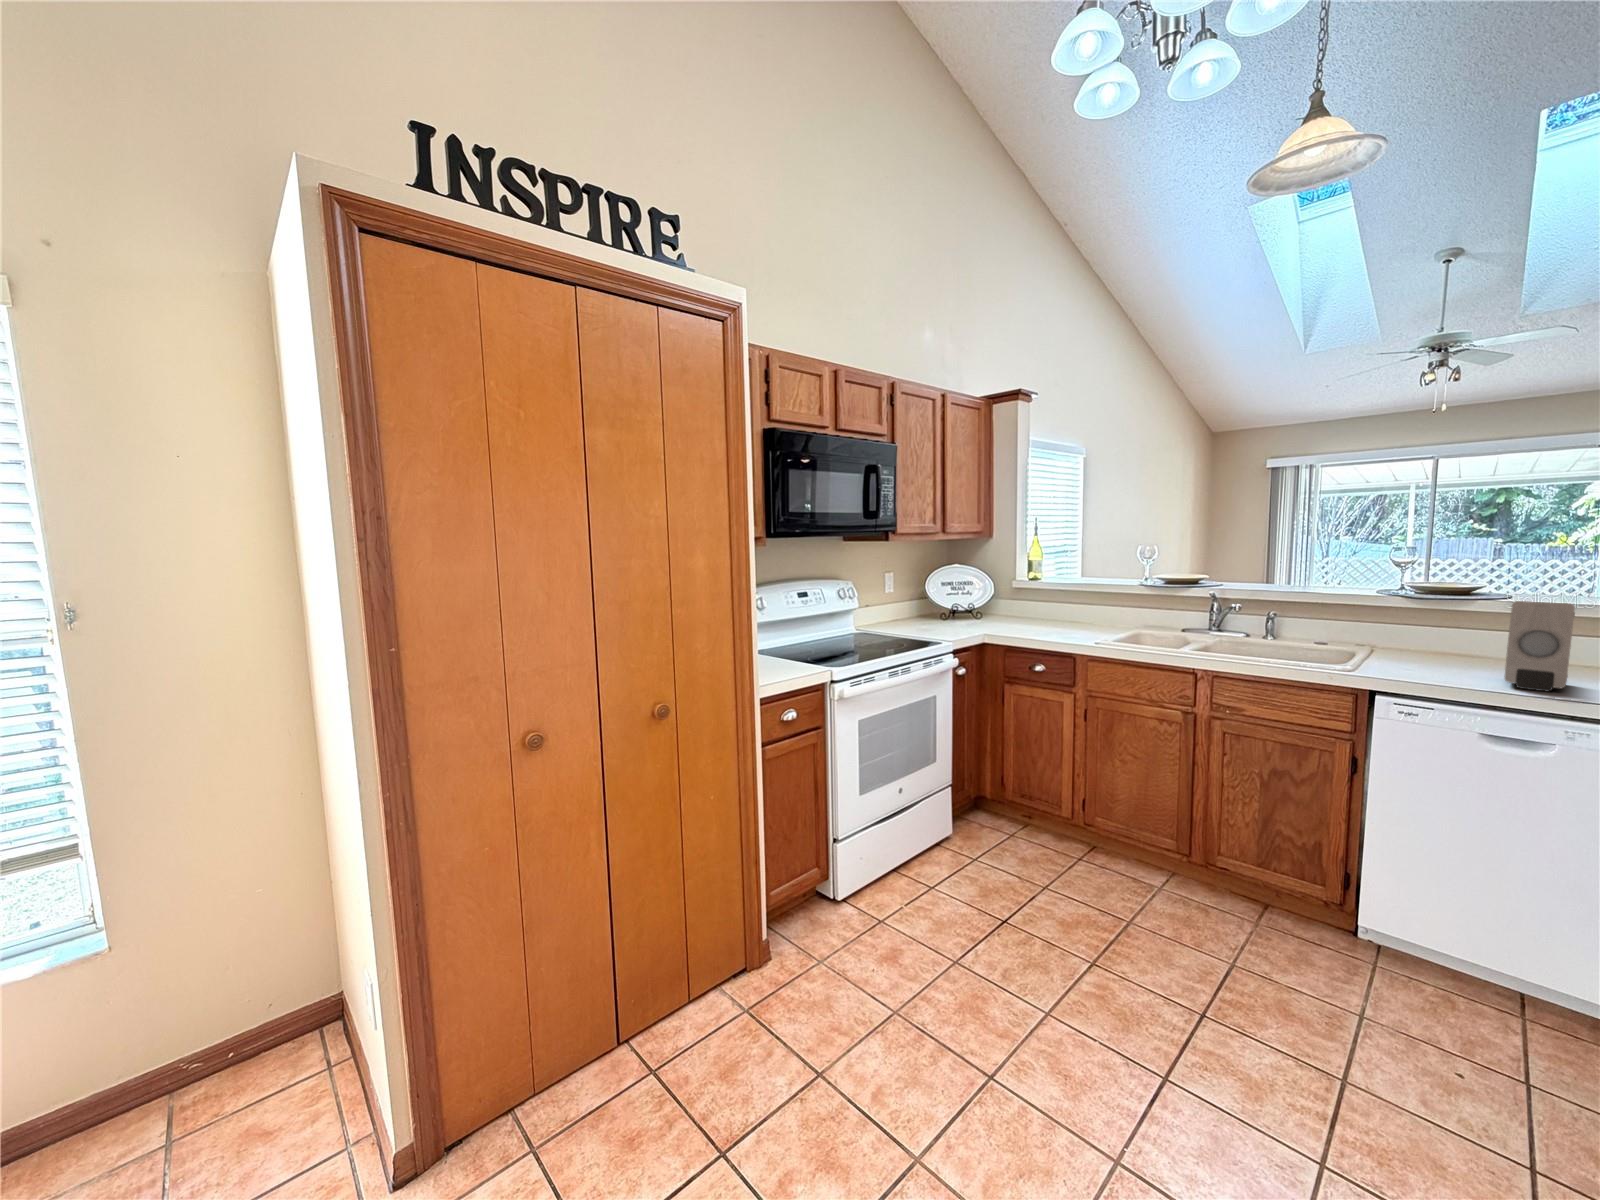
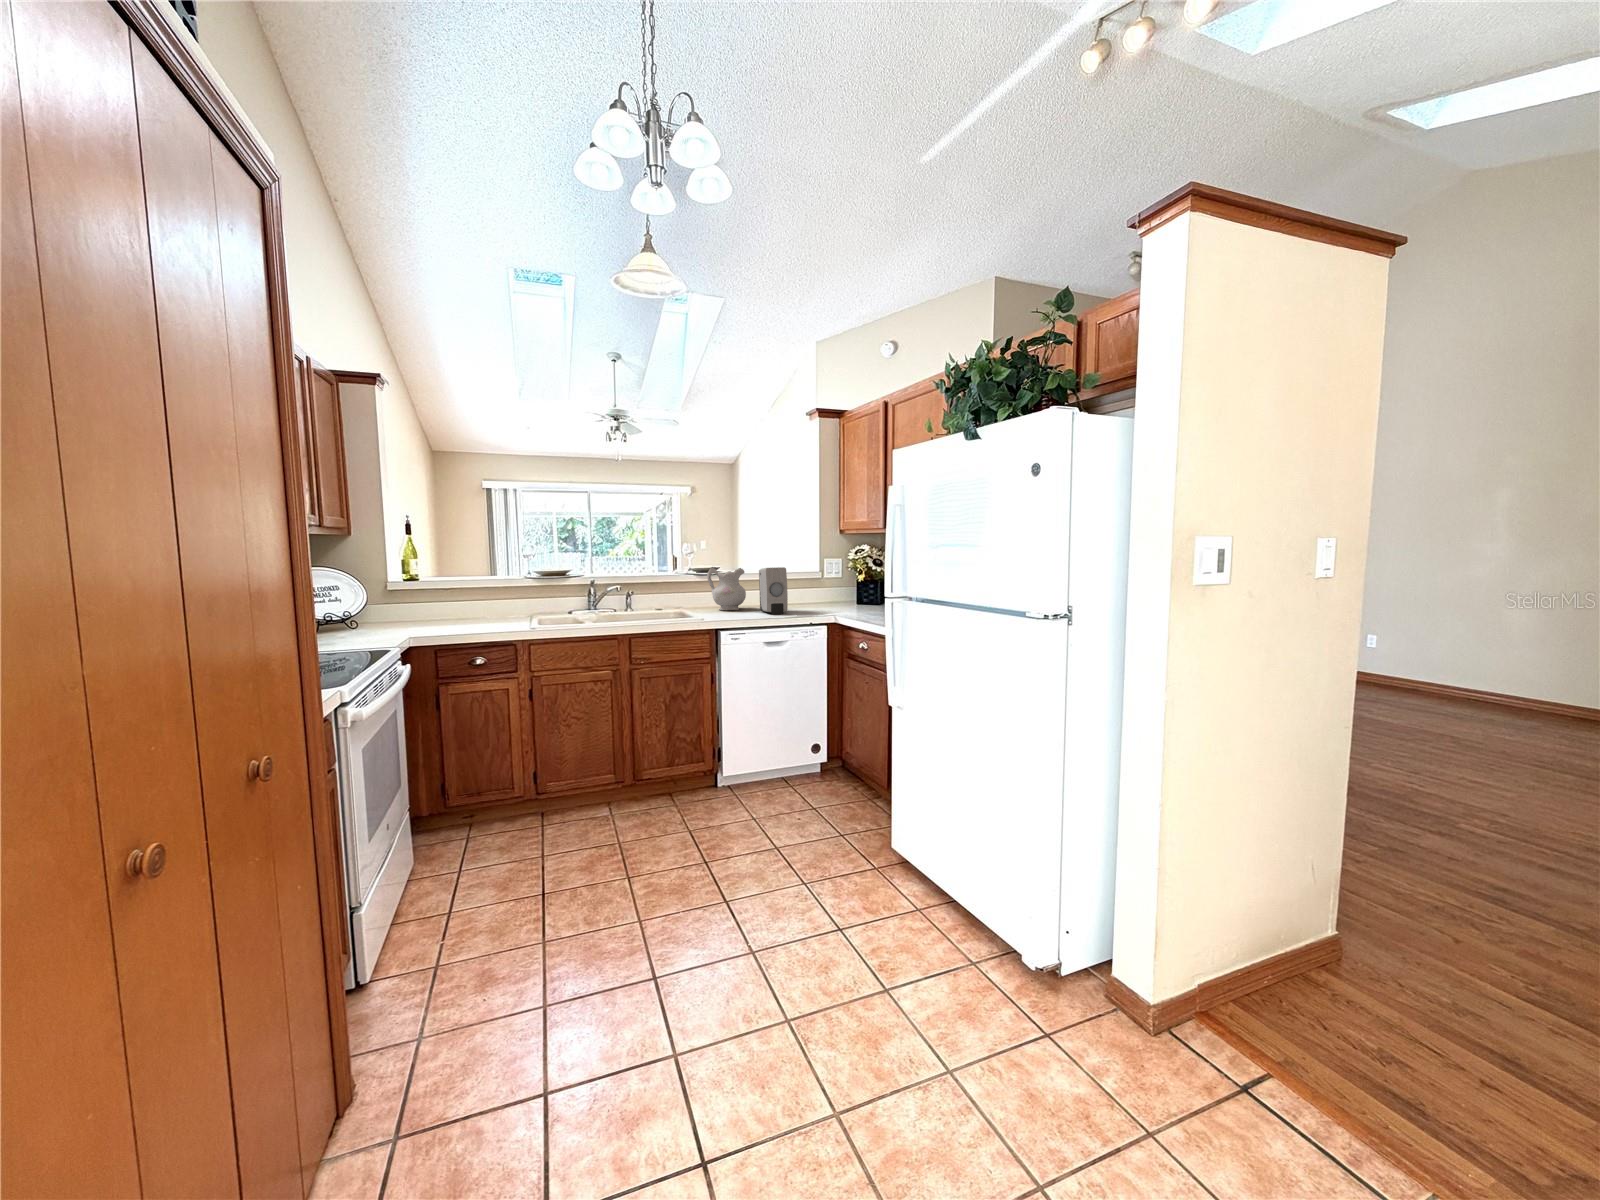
ceramic pitcher: none [1411,590,1497,669] -> present [707,567,746,610]

